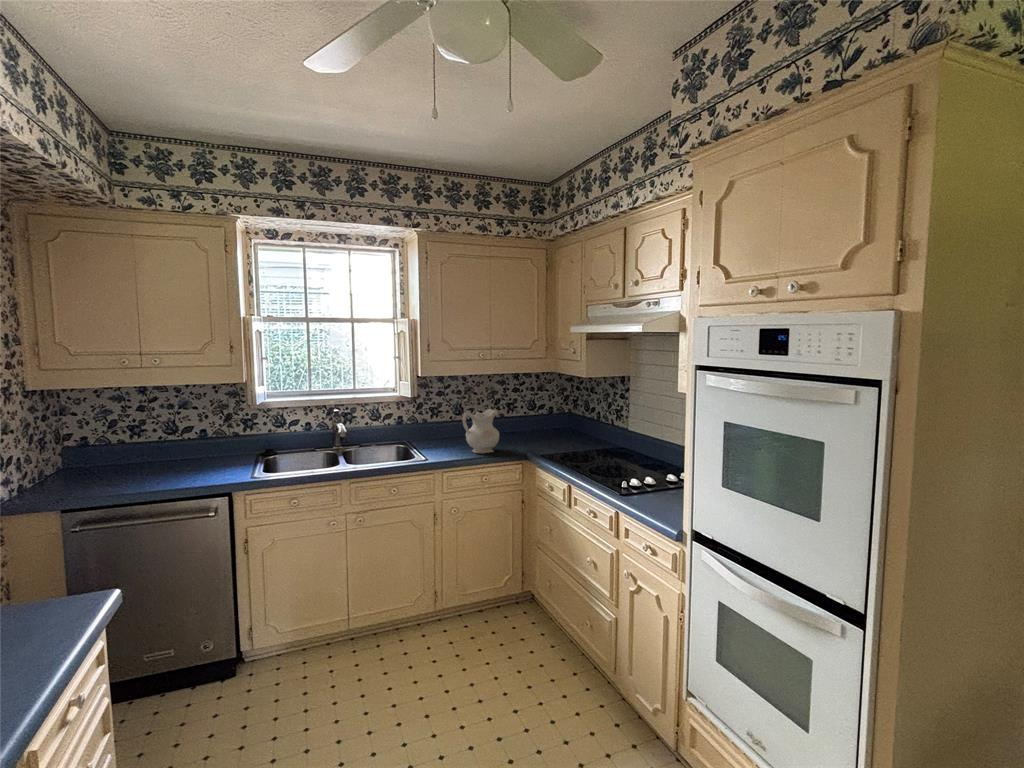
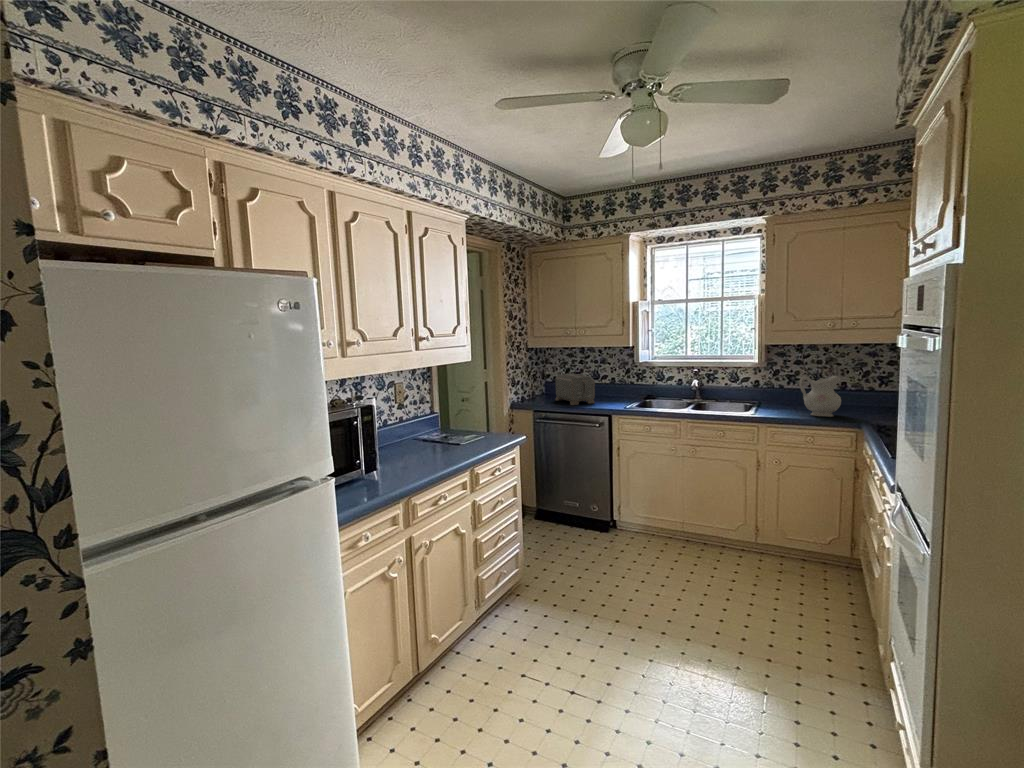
toaster: none [98,430,188,486] -> present [555,374,595,405]

